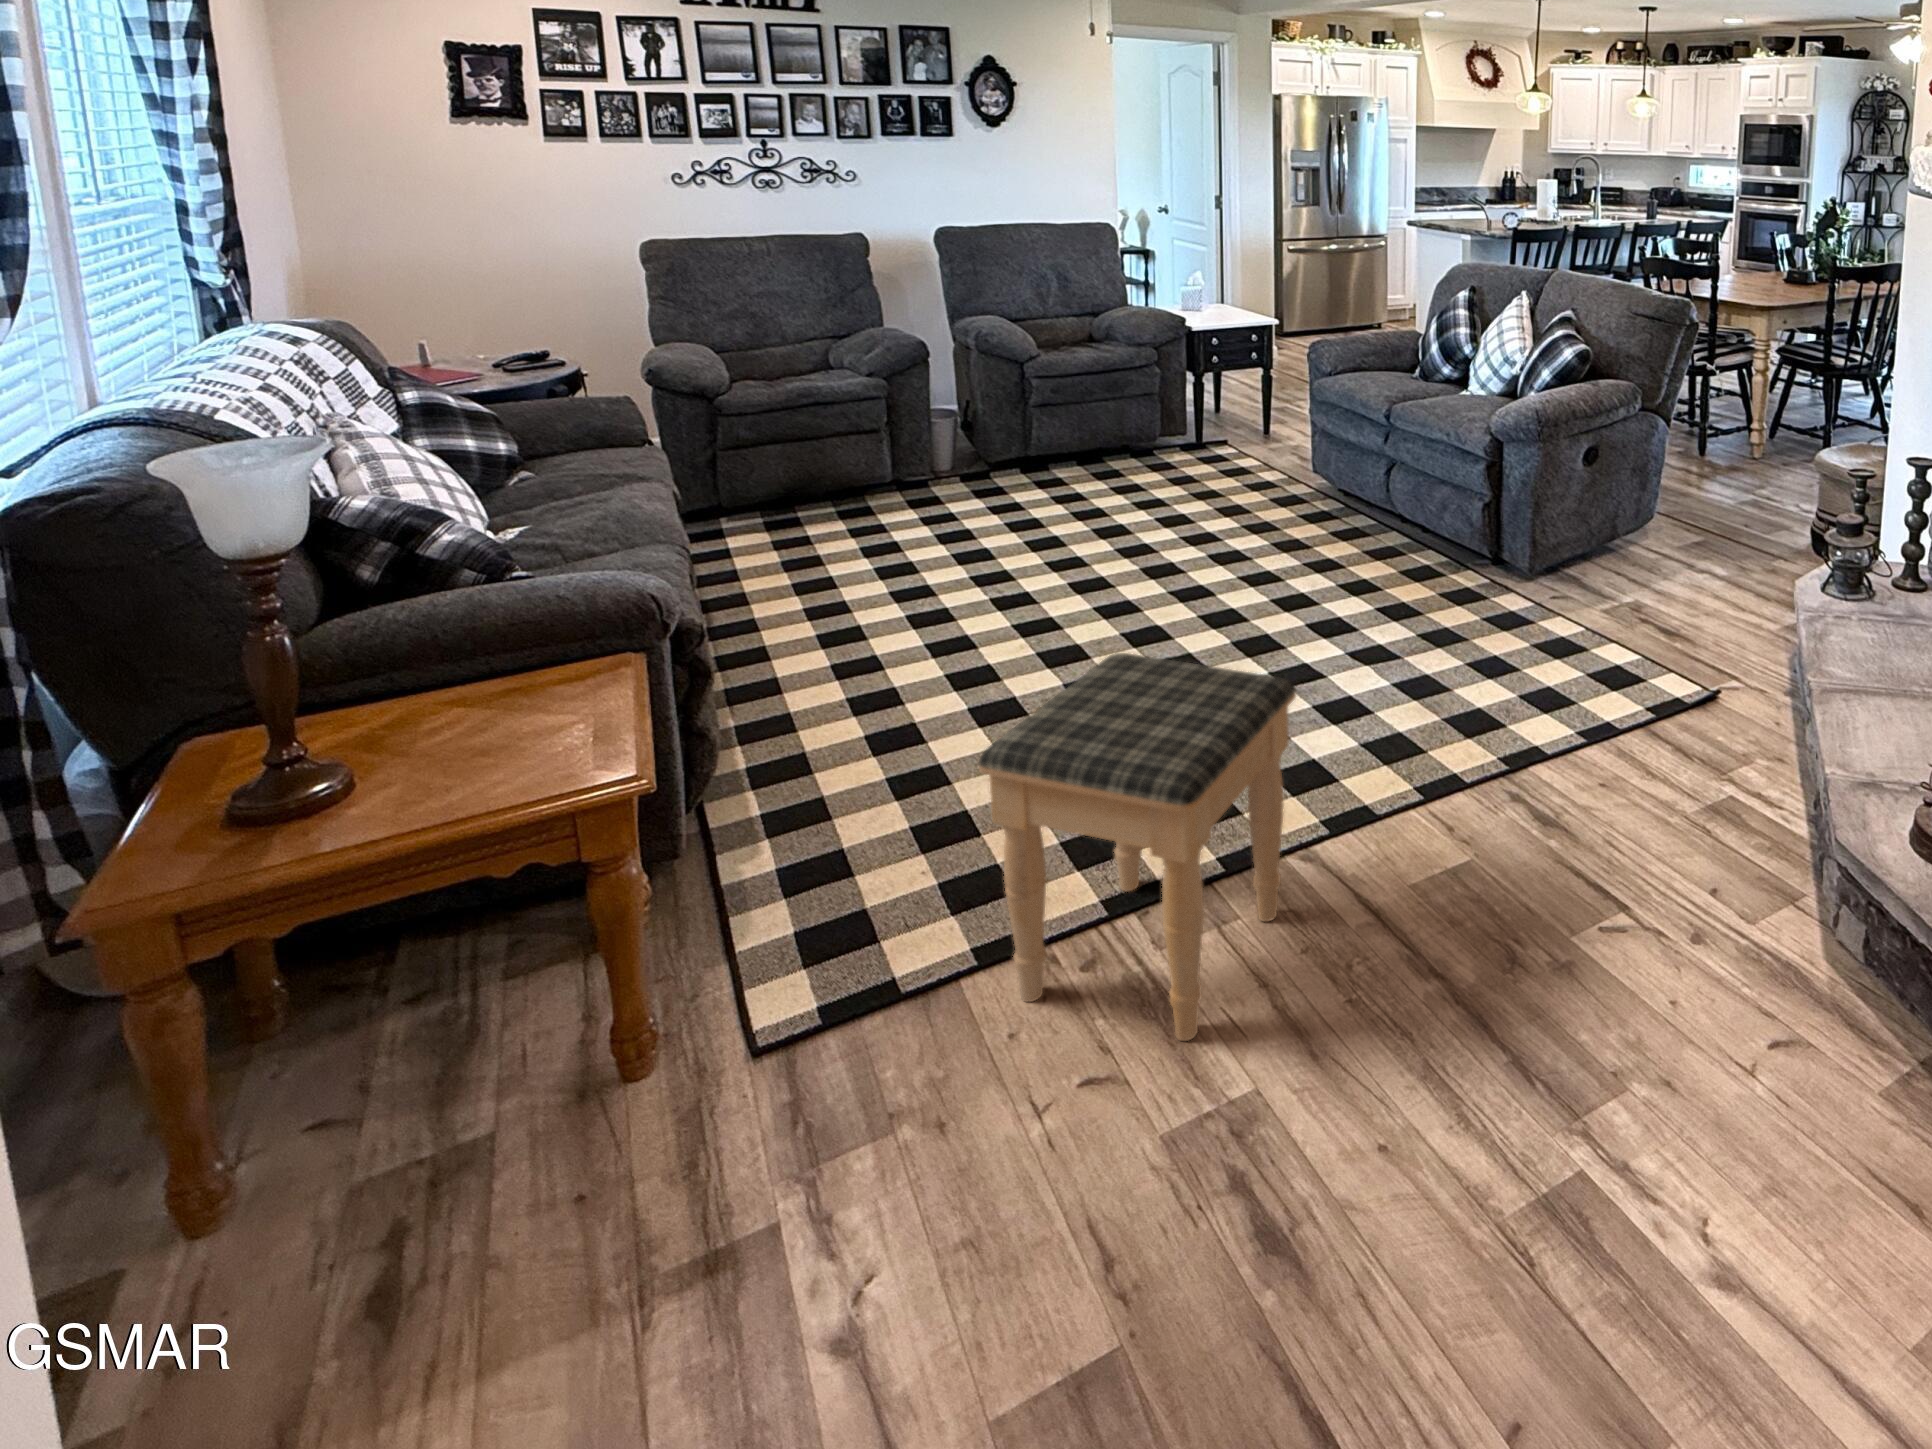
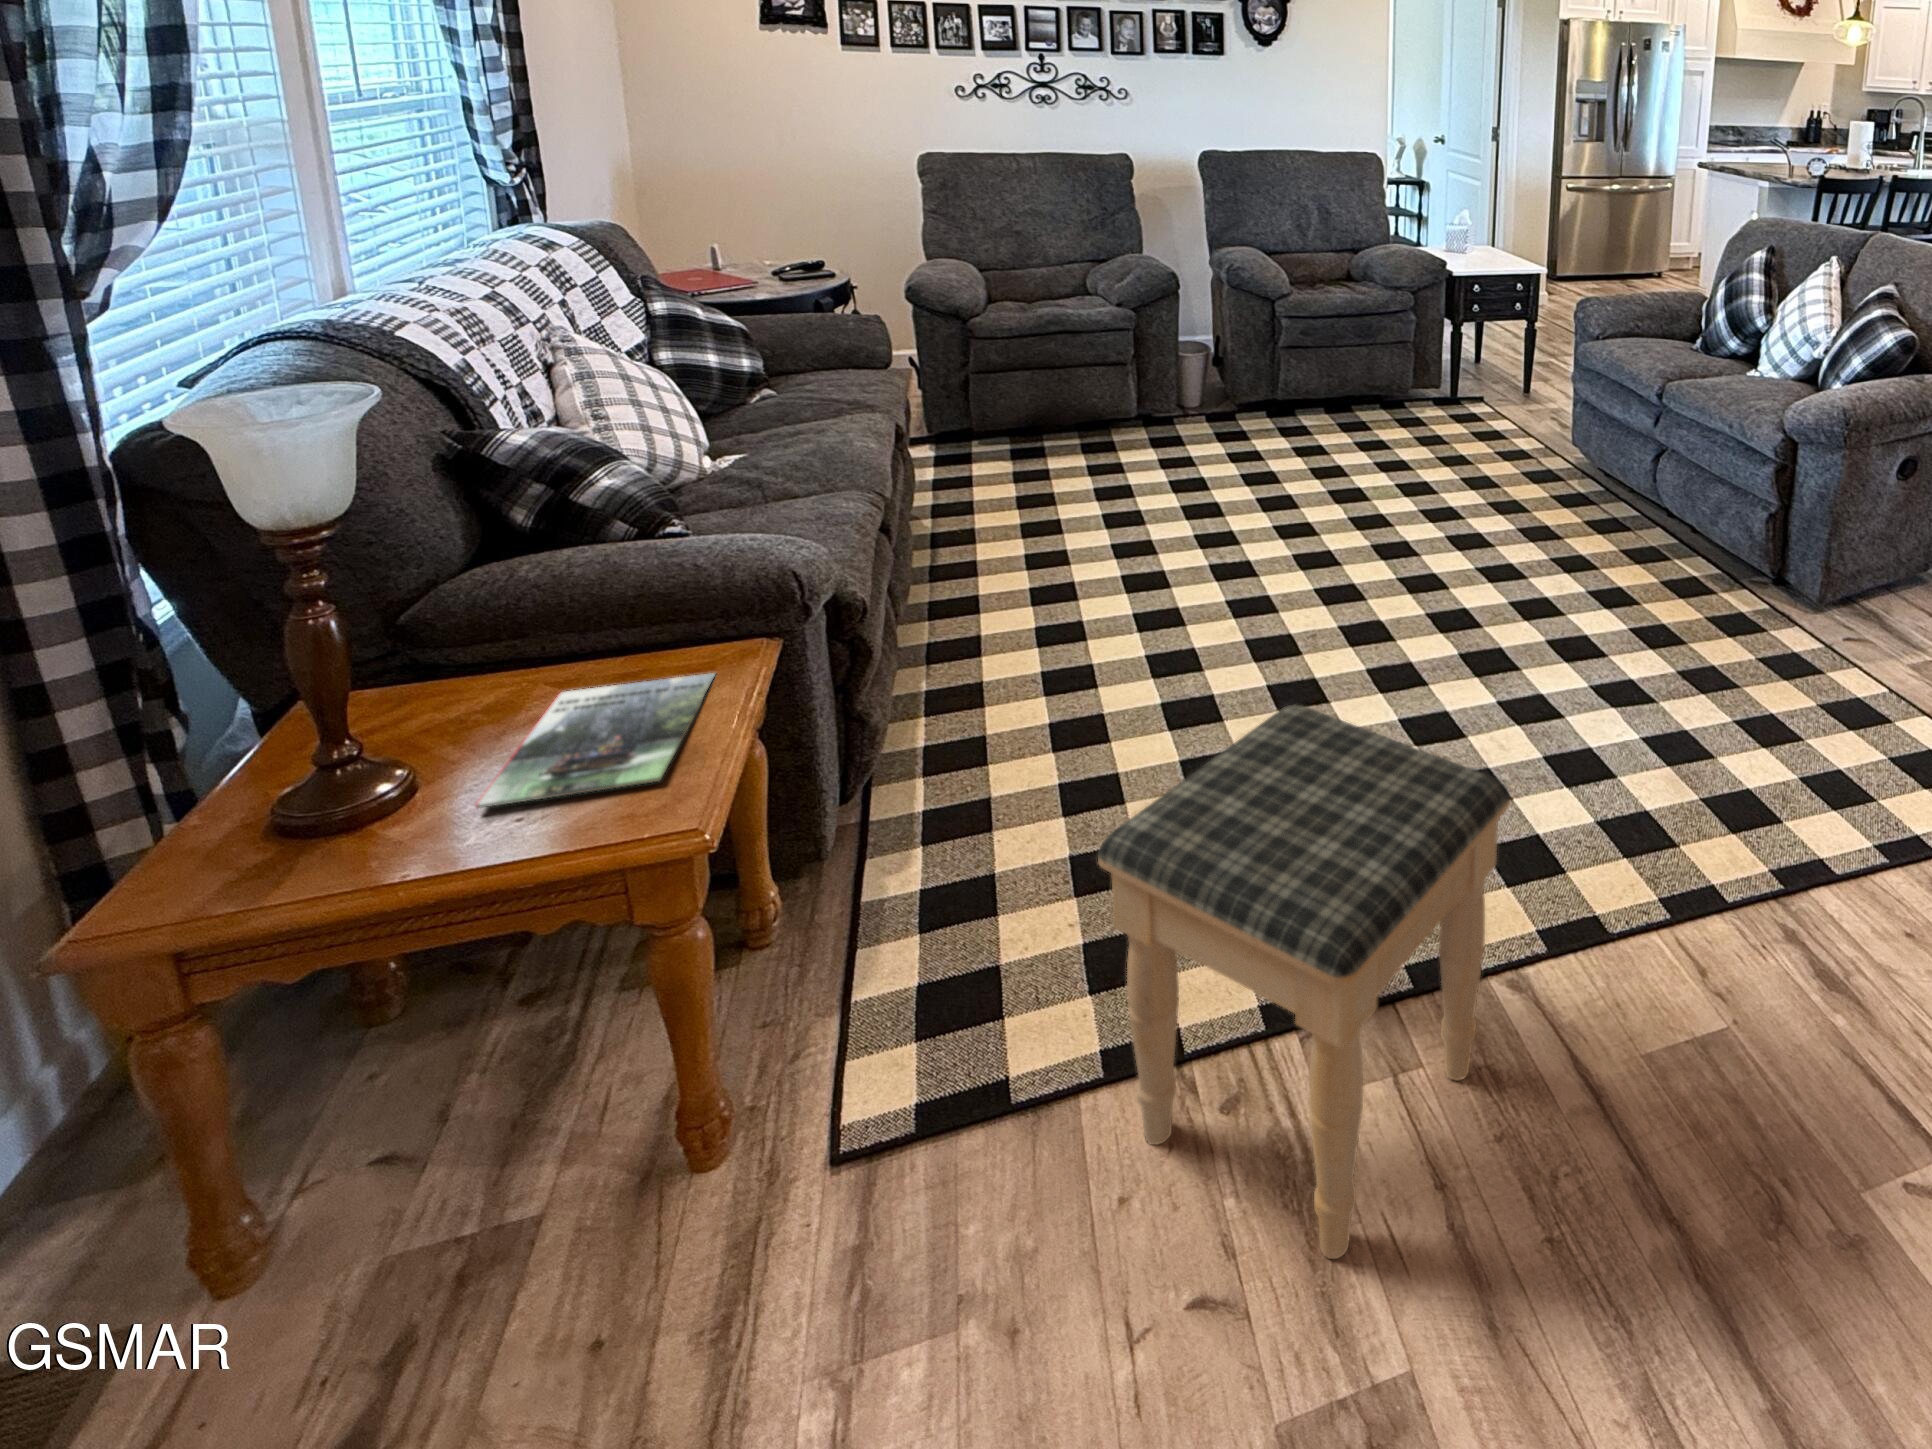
magazine: none [403,689,590,805] -> present [476,673,715,808]

